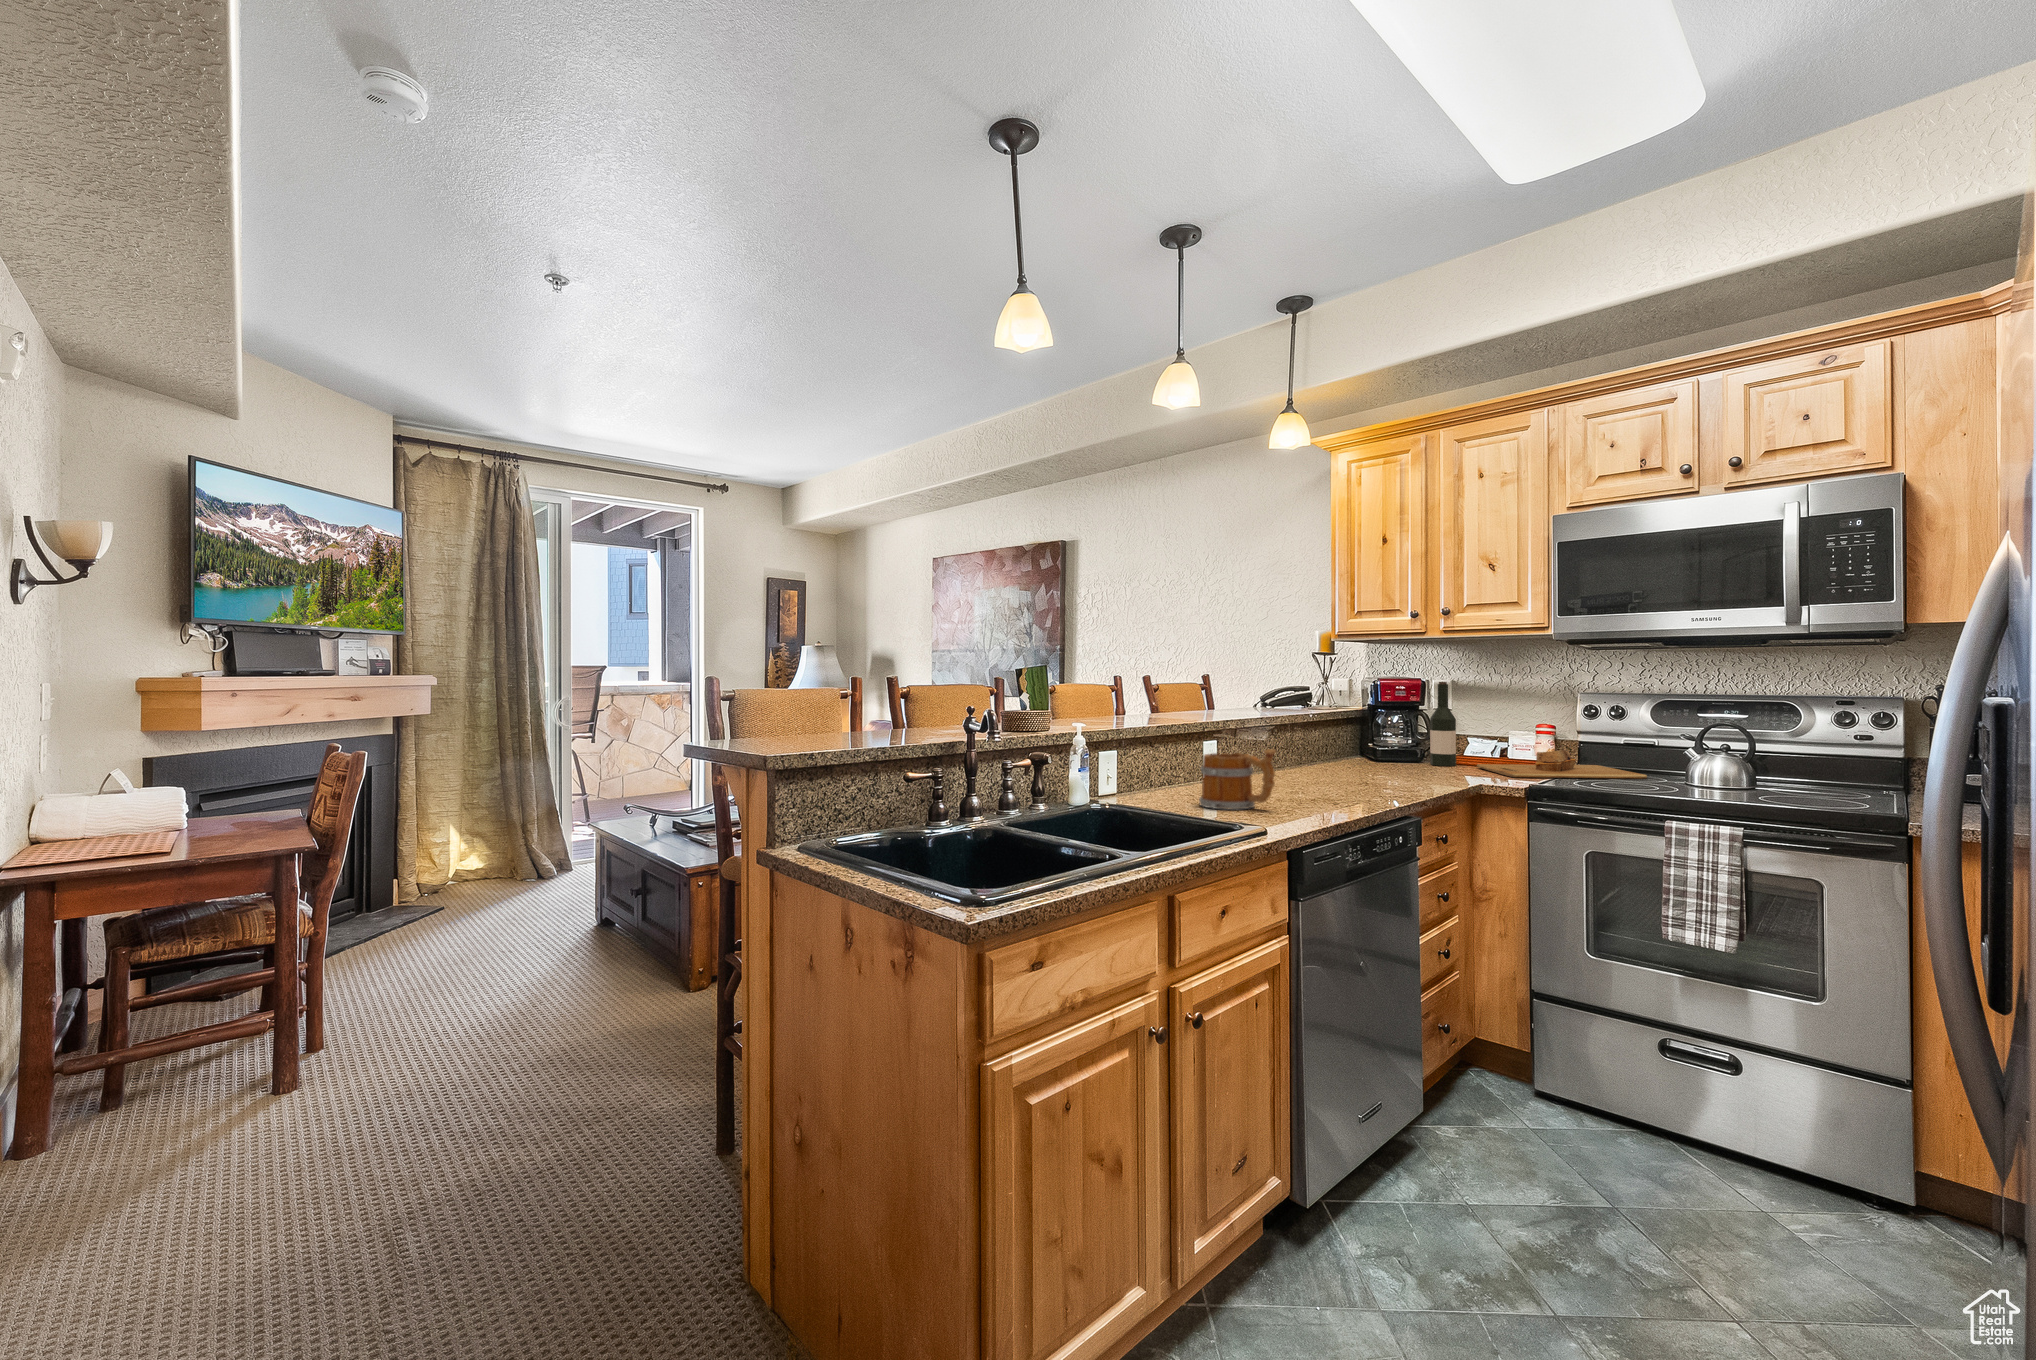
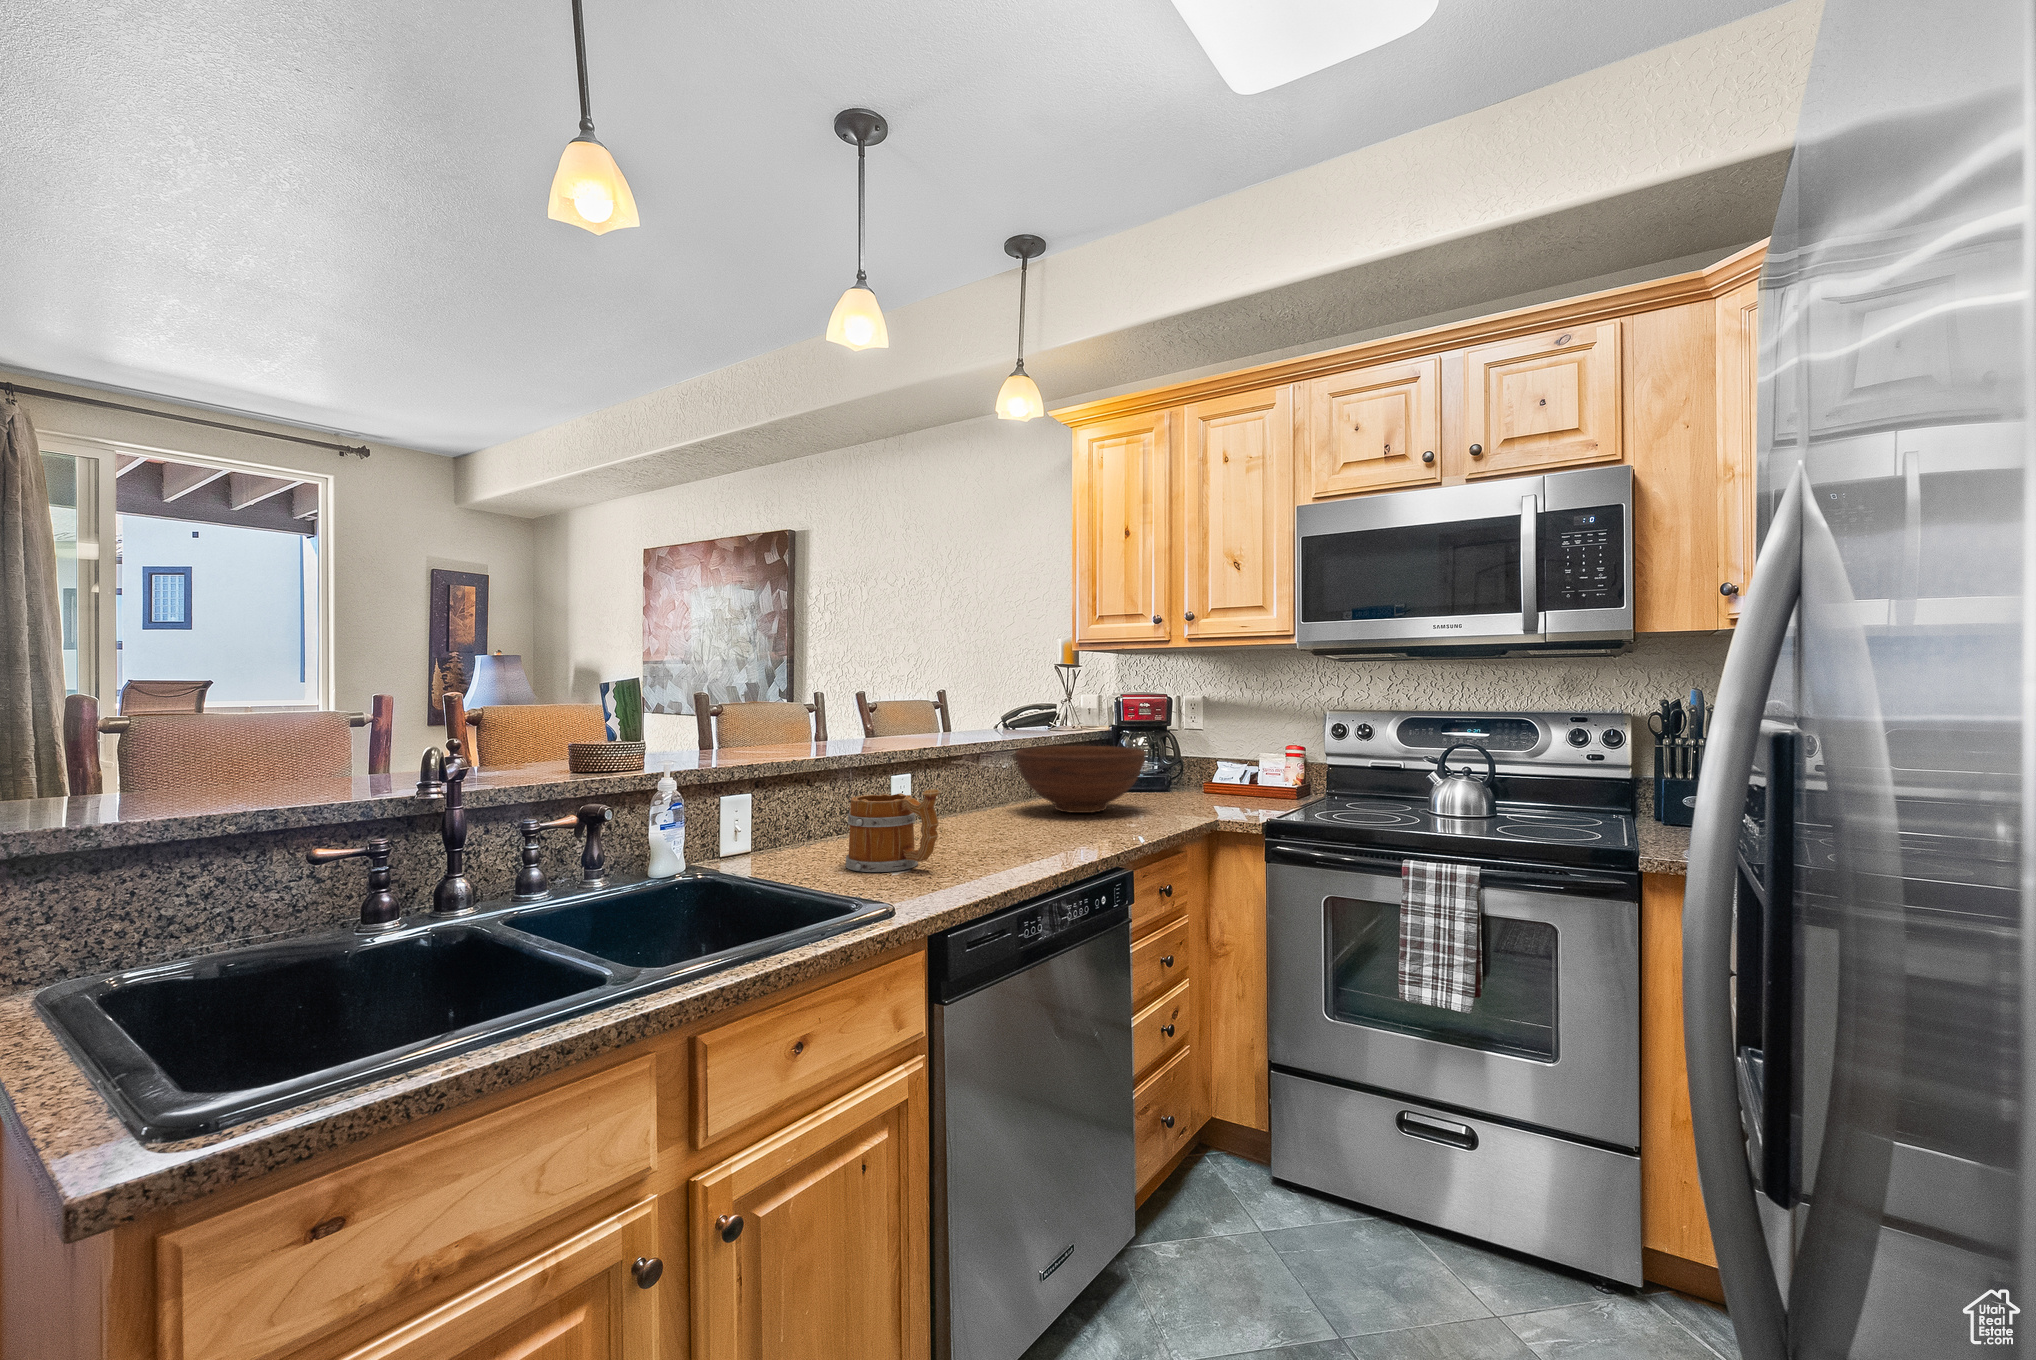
wine bottle: present [1430,682,1456,766] -> none [1175,697,1202,794]
fruit bowl: none [1298,722,1414,777] -> present [1016,746,1146,813]
cutting board: present [1477,750,1647,779] -> none [1223,775,1393,809]

